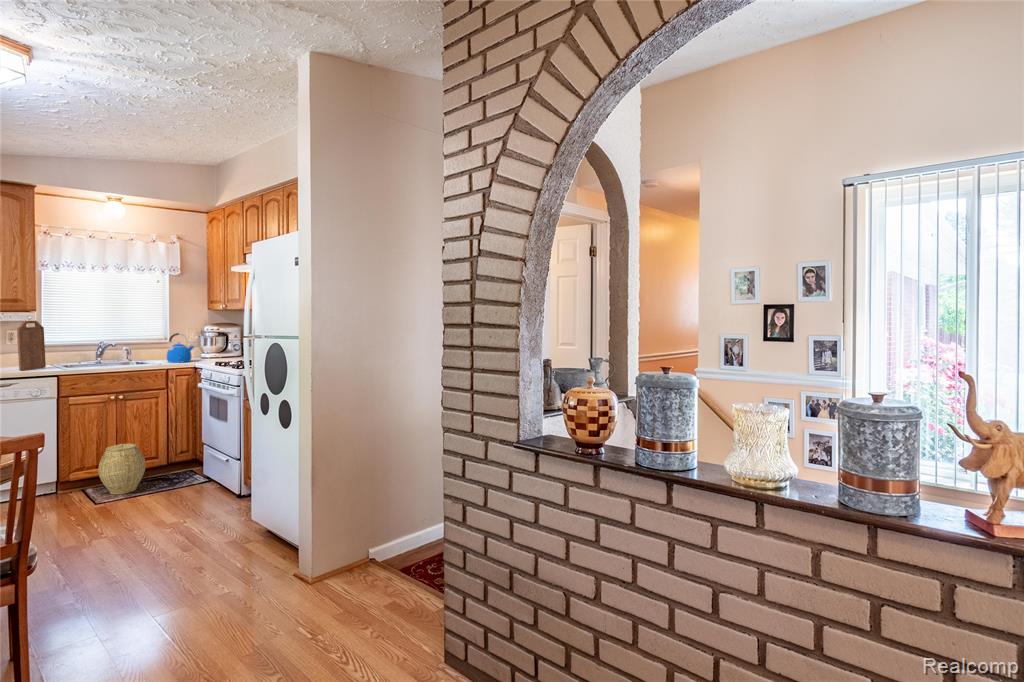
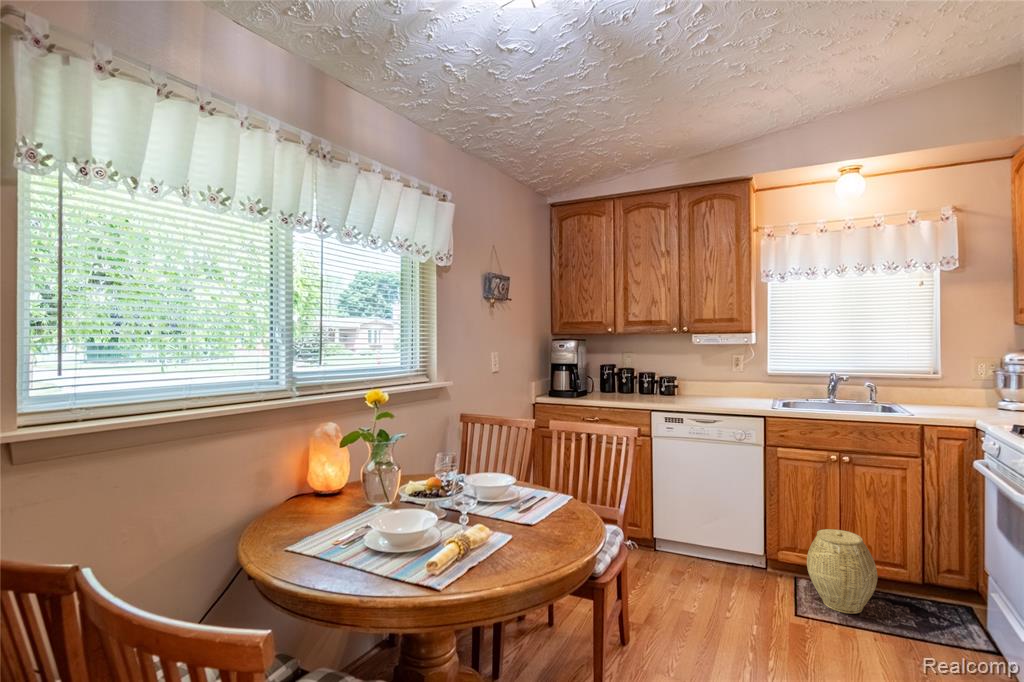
cutting board: present [17,321,46,371] -> none [728,345,761,405]
kettle: present [167,333,194,363] -> none [930,363,984,413]

